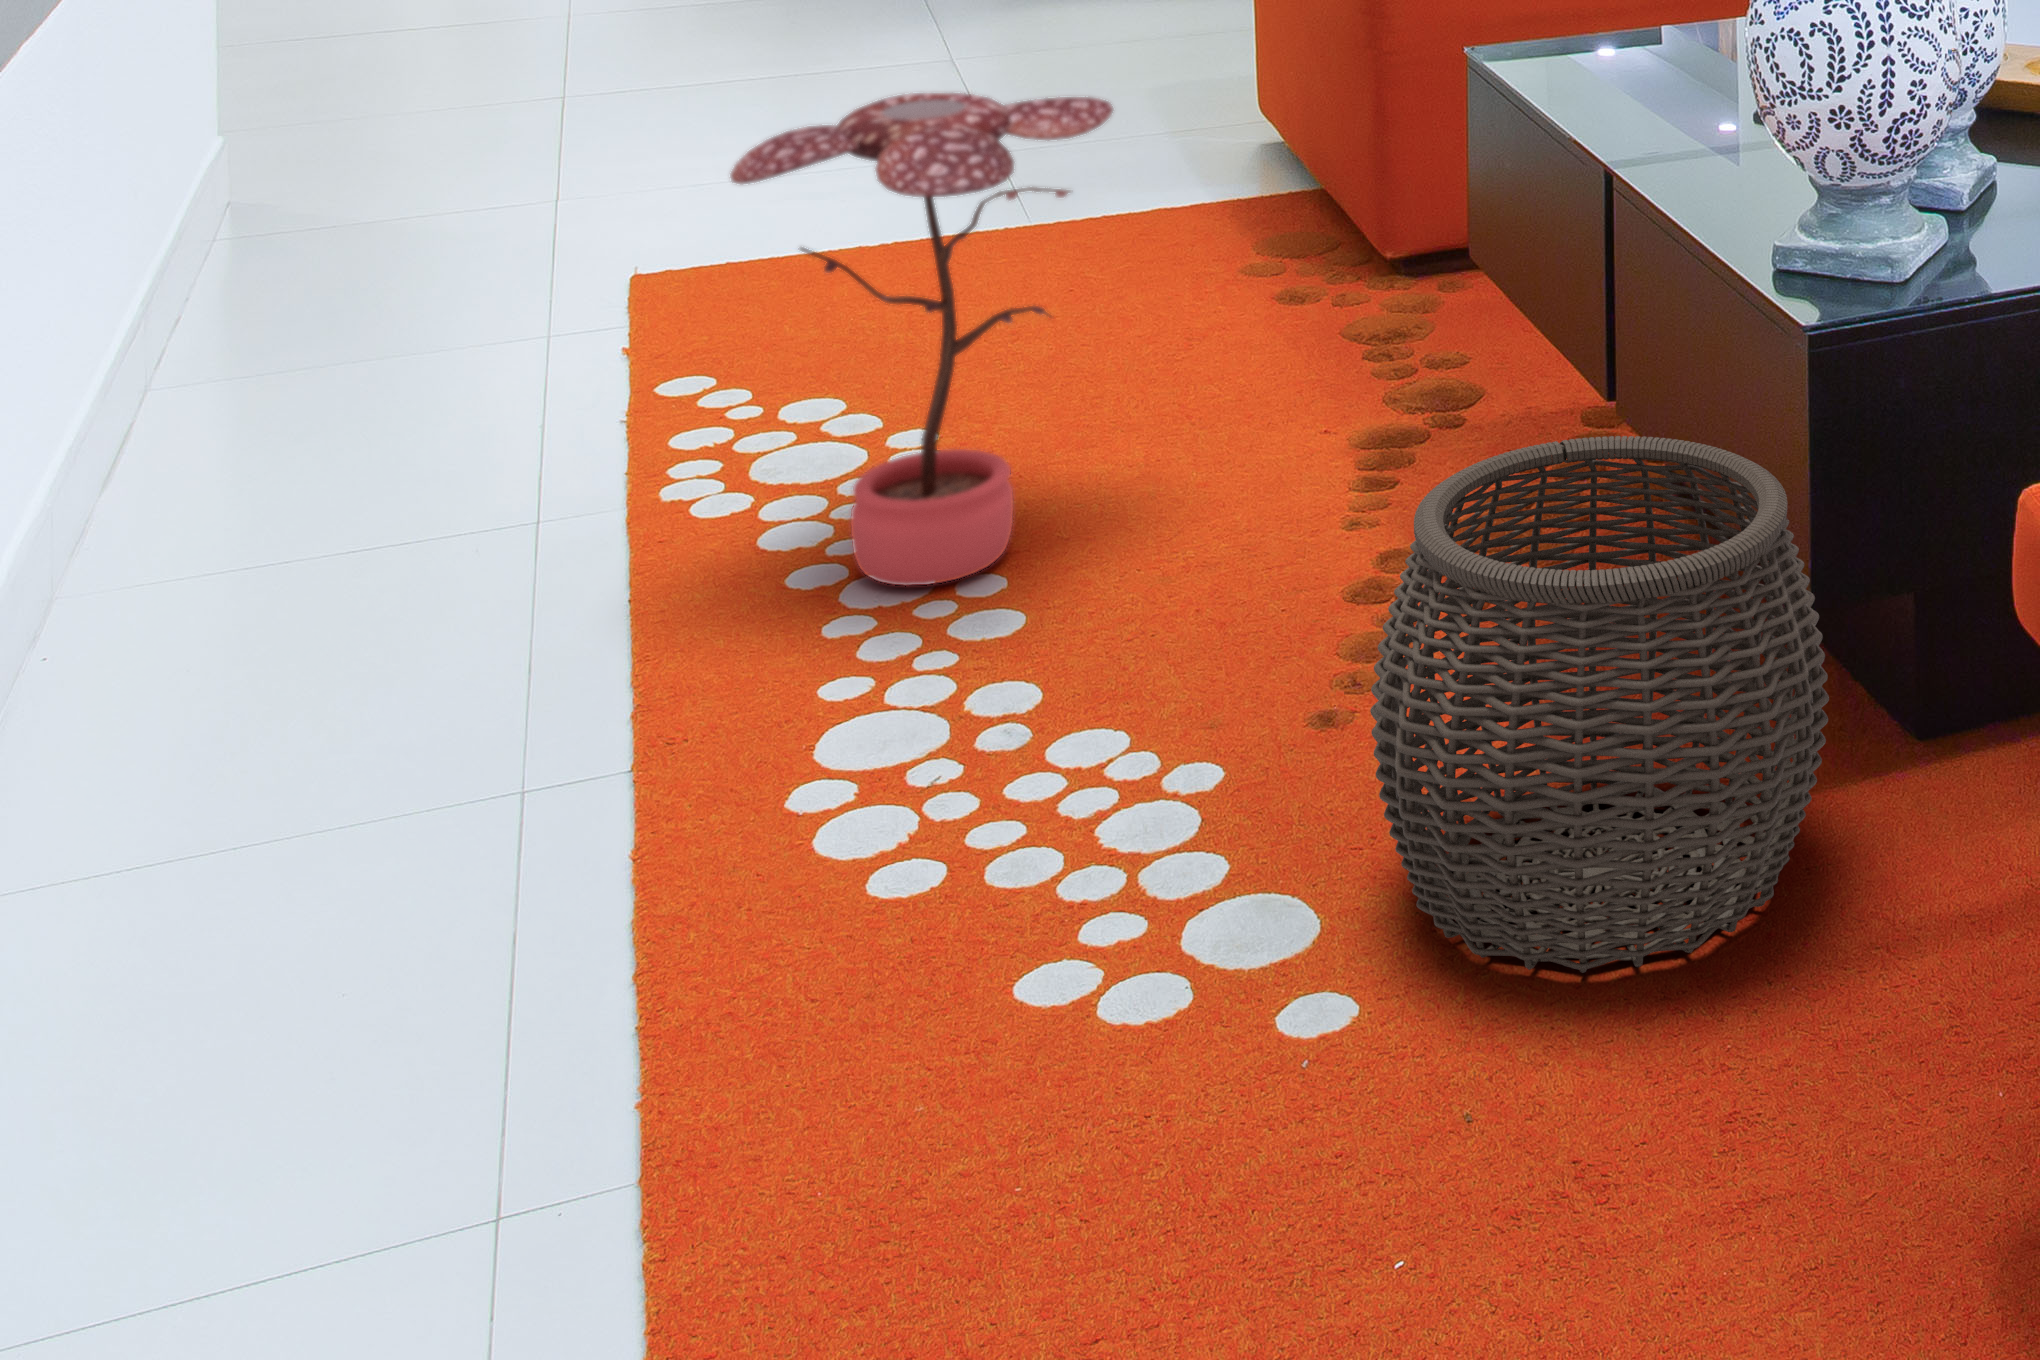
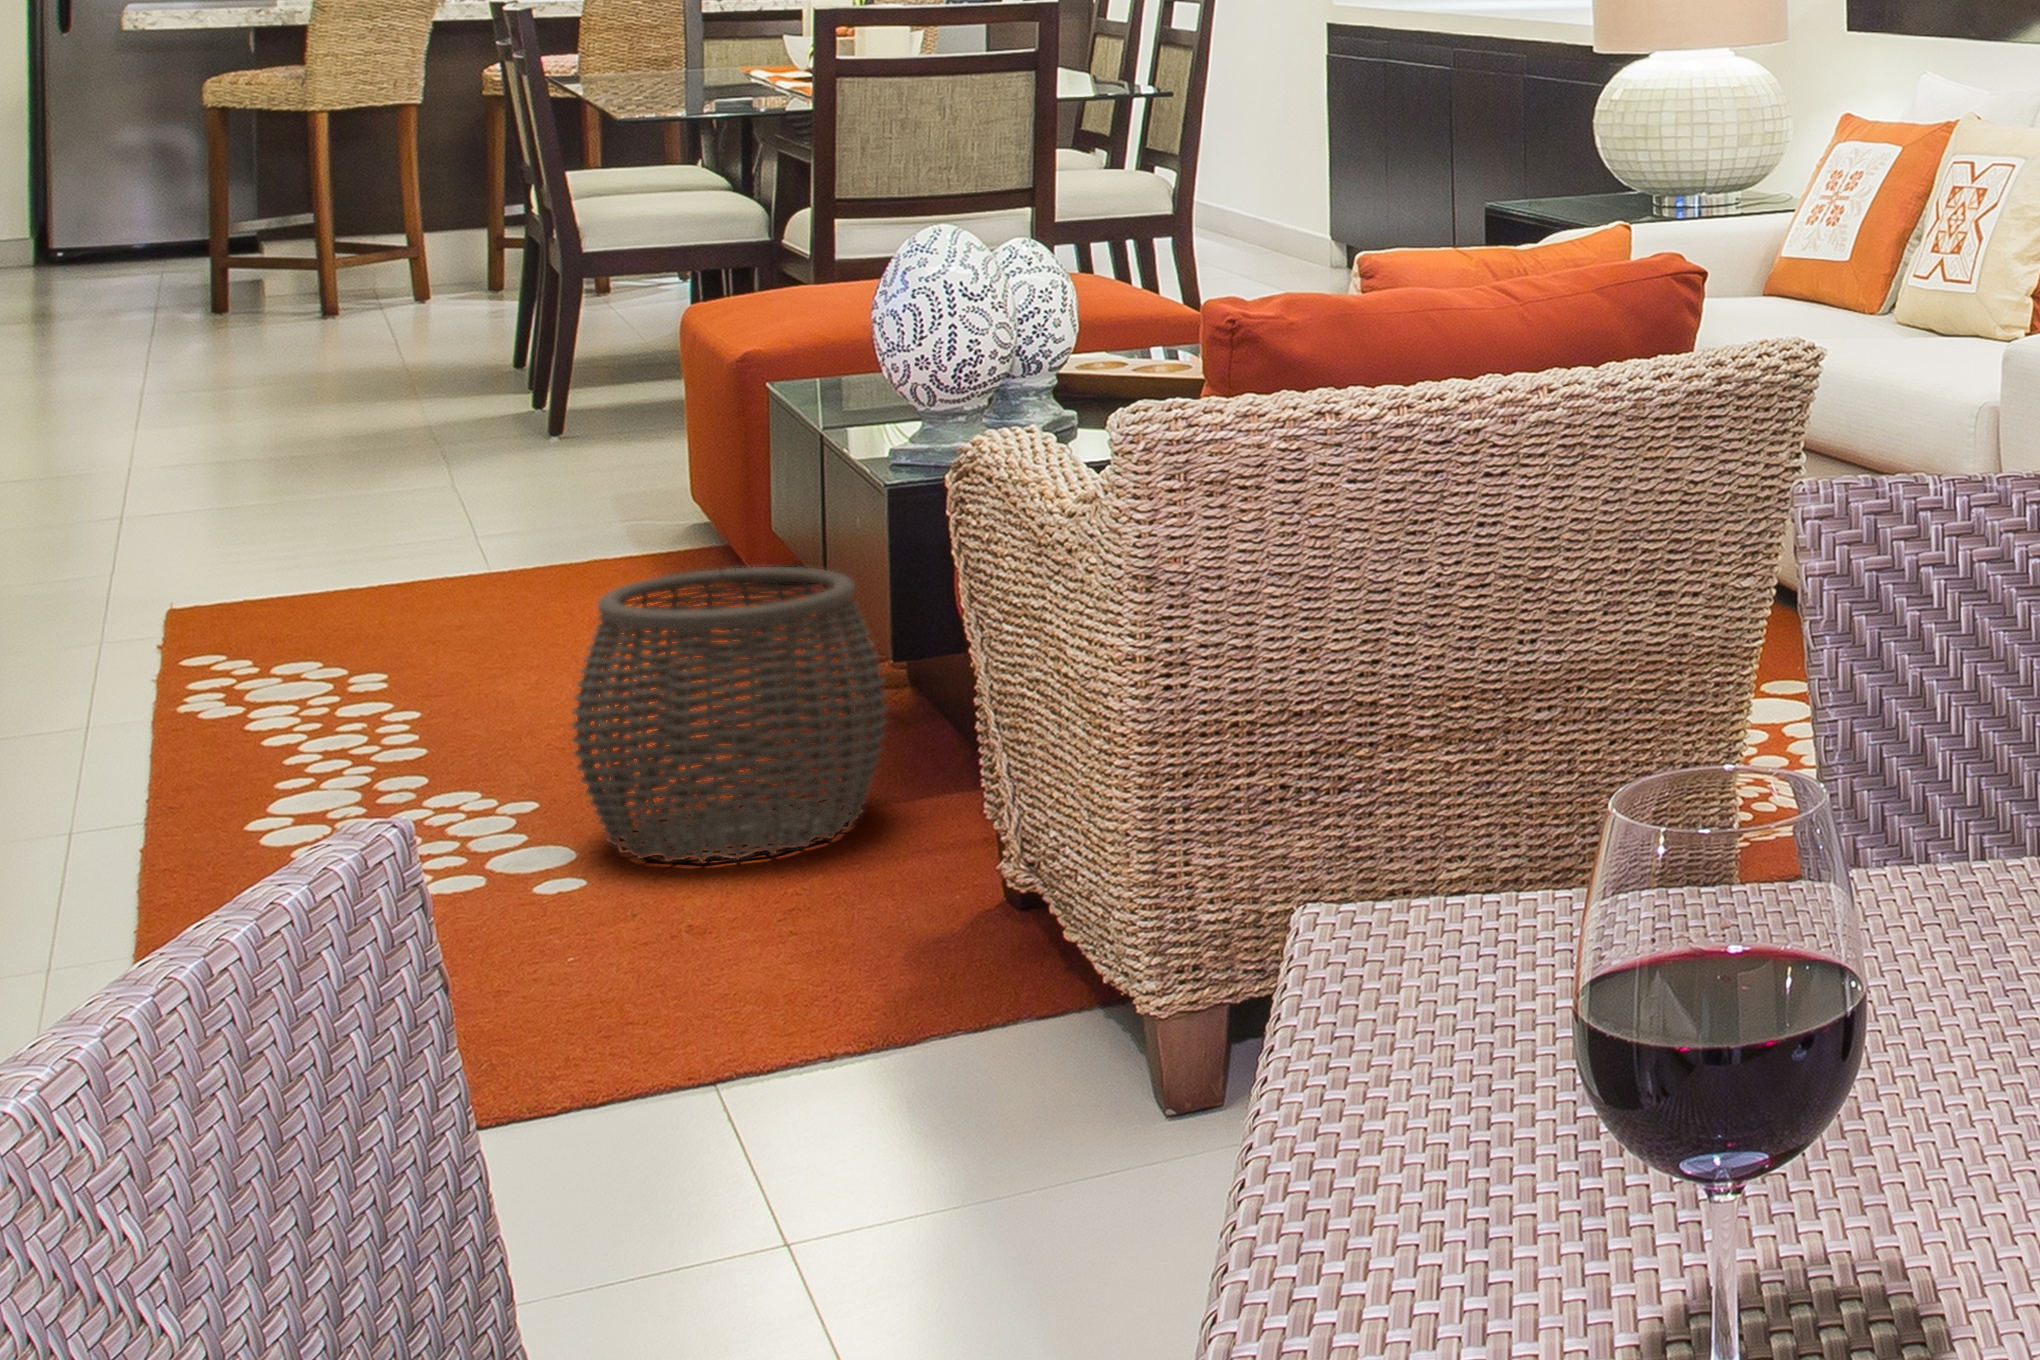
potted plant: present [730,93,1113,586] -> none [174,398,466,735]

